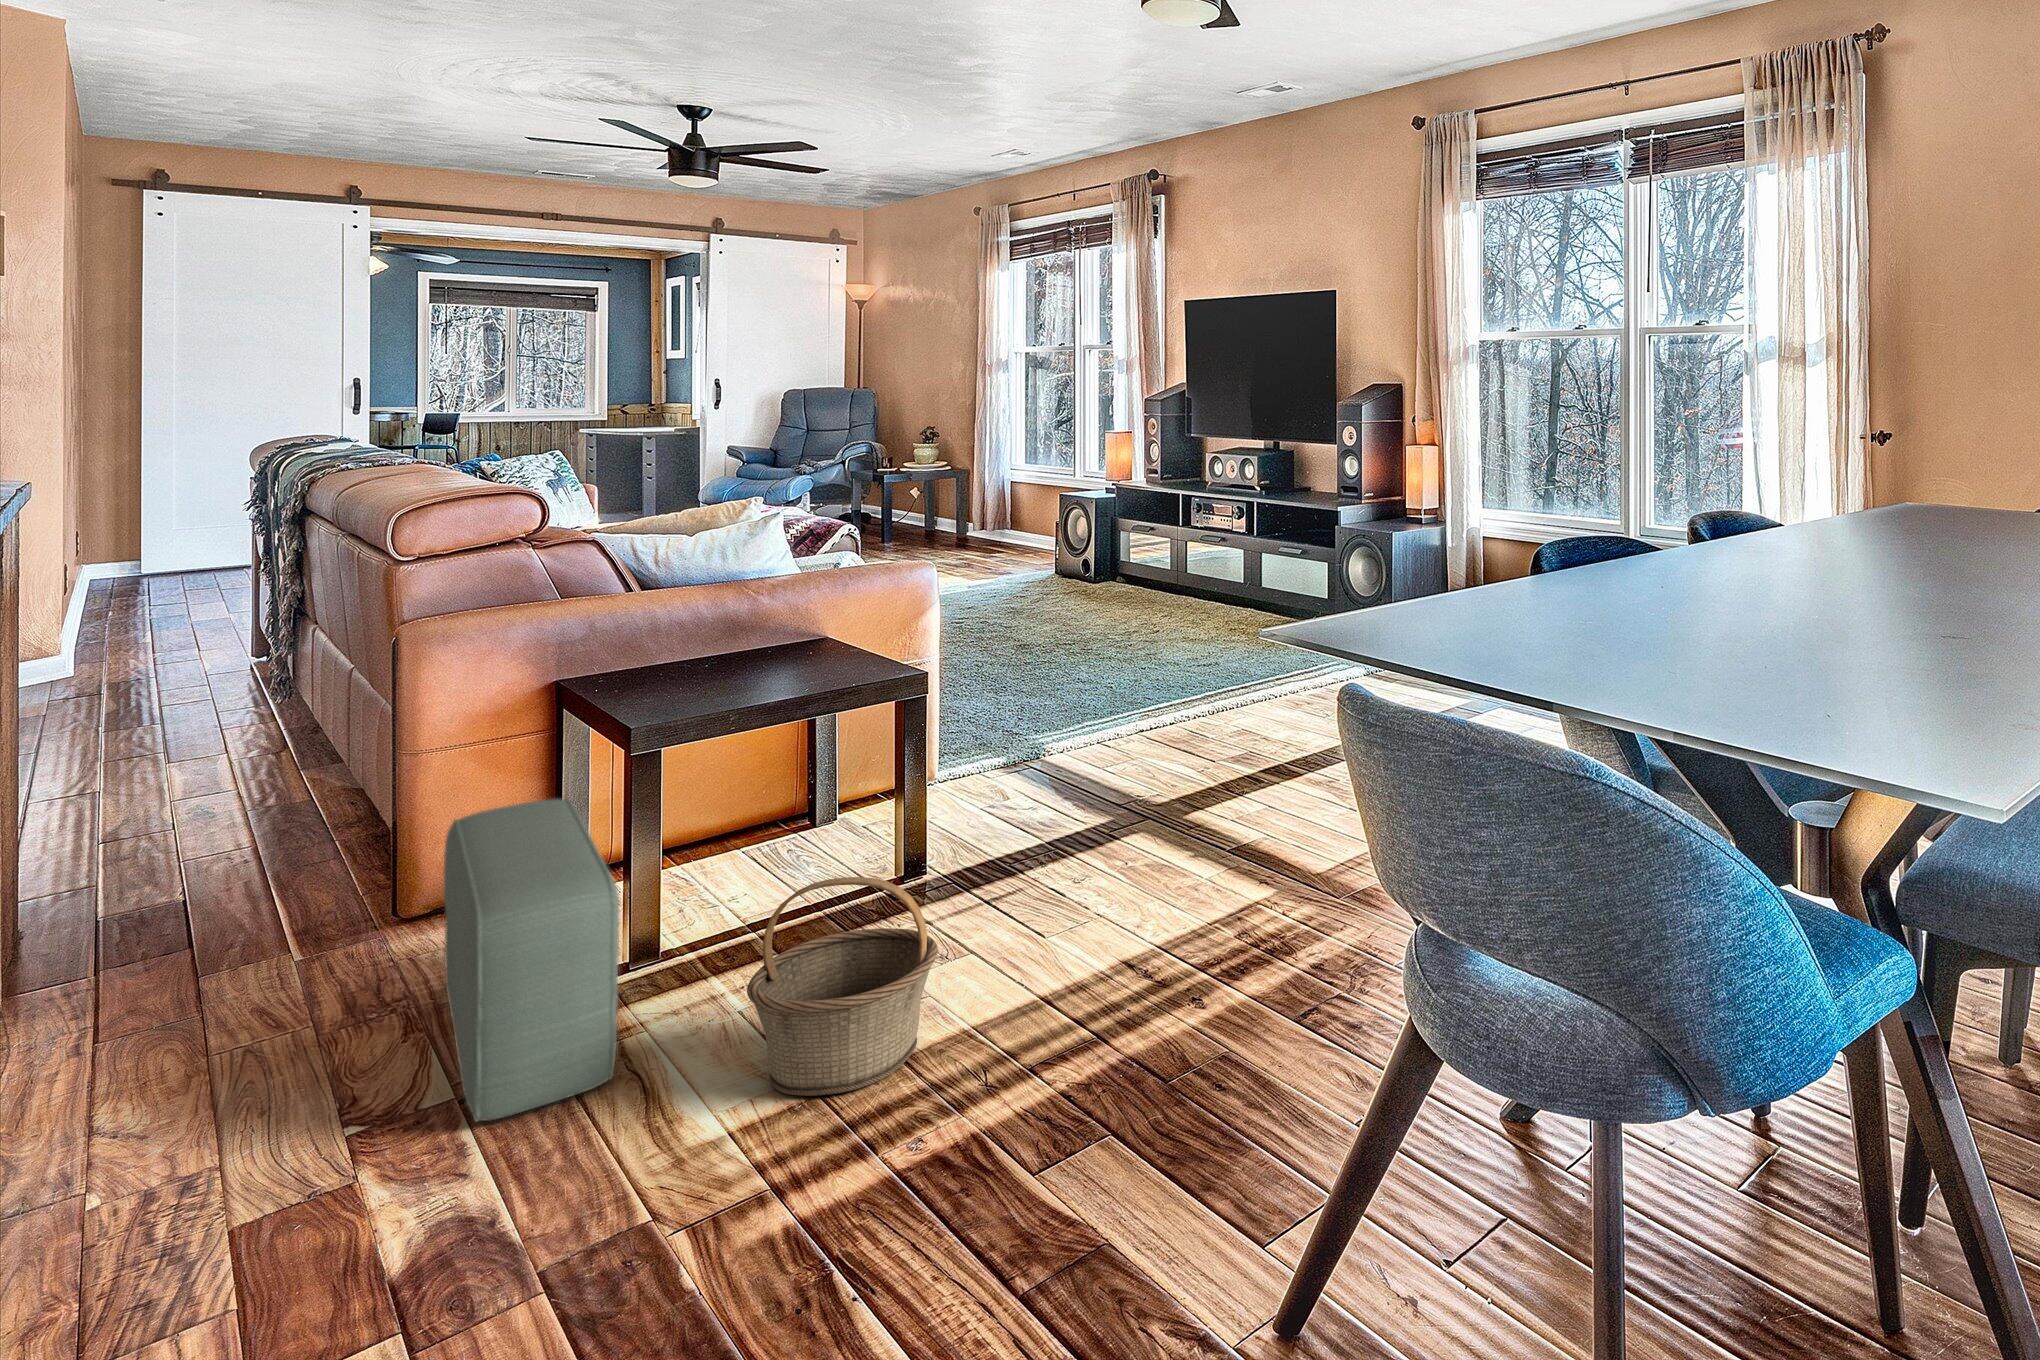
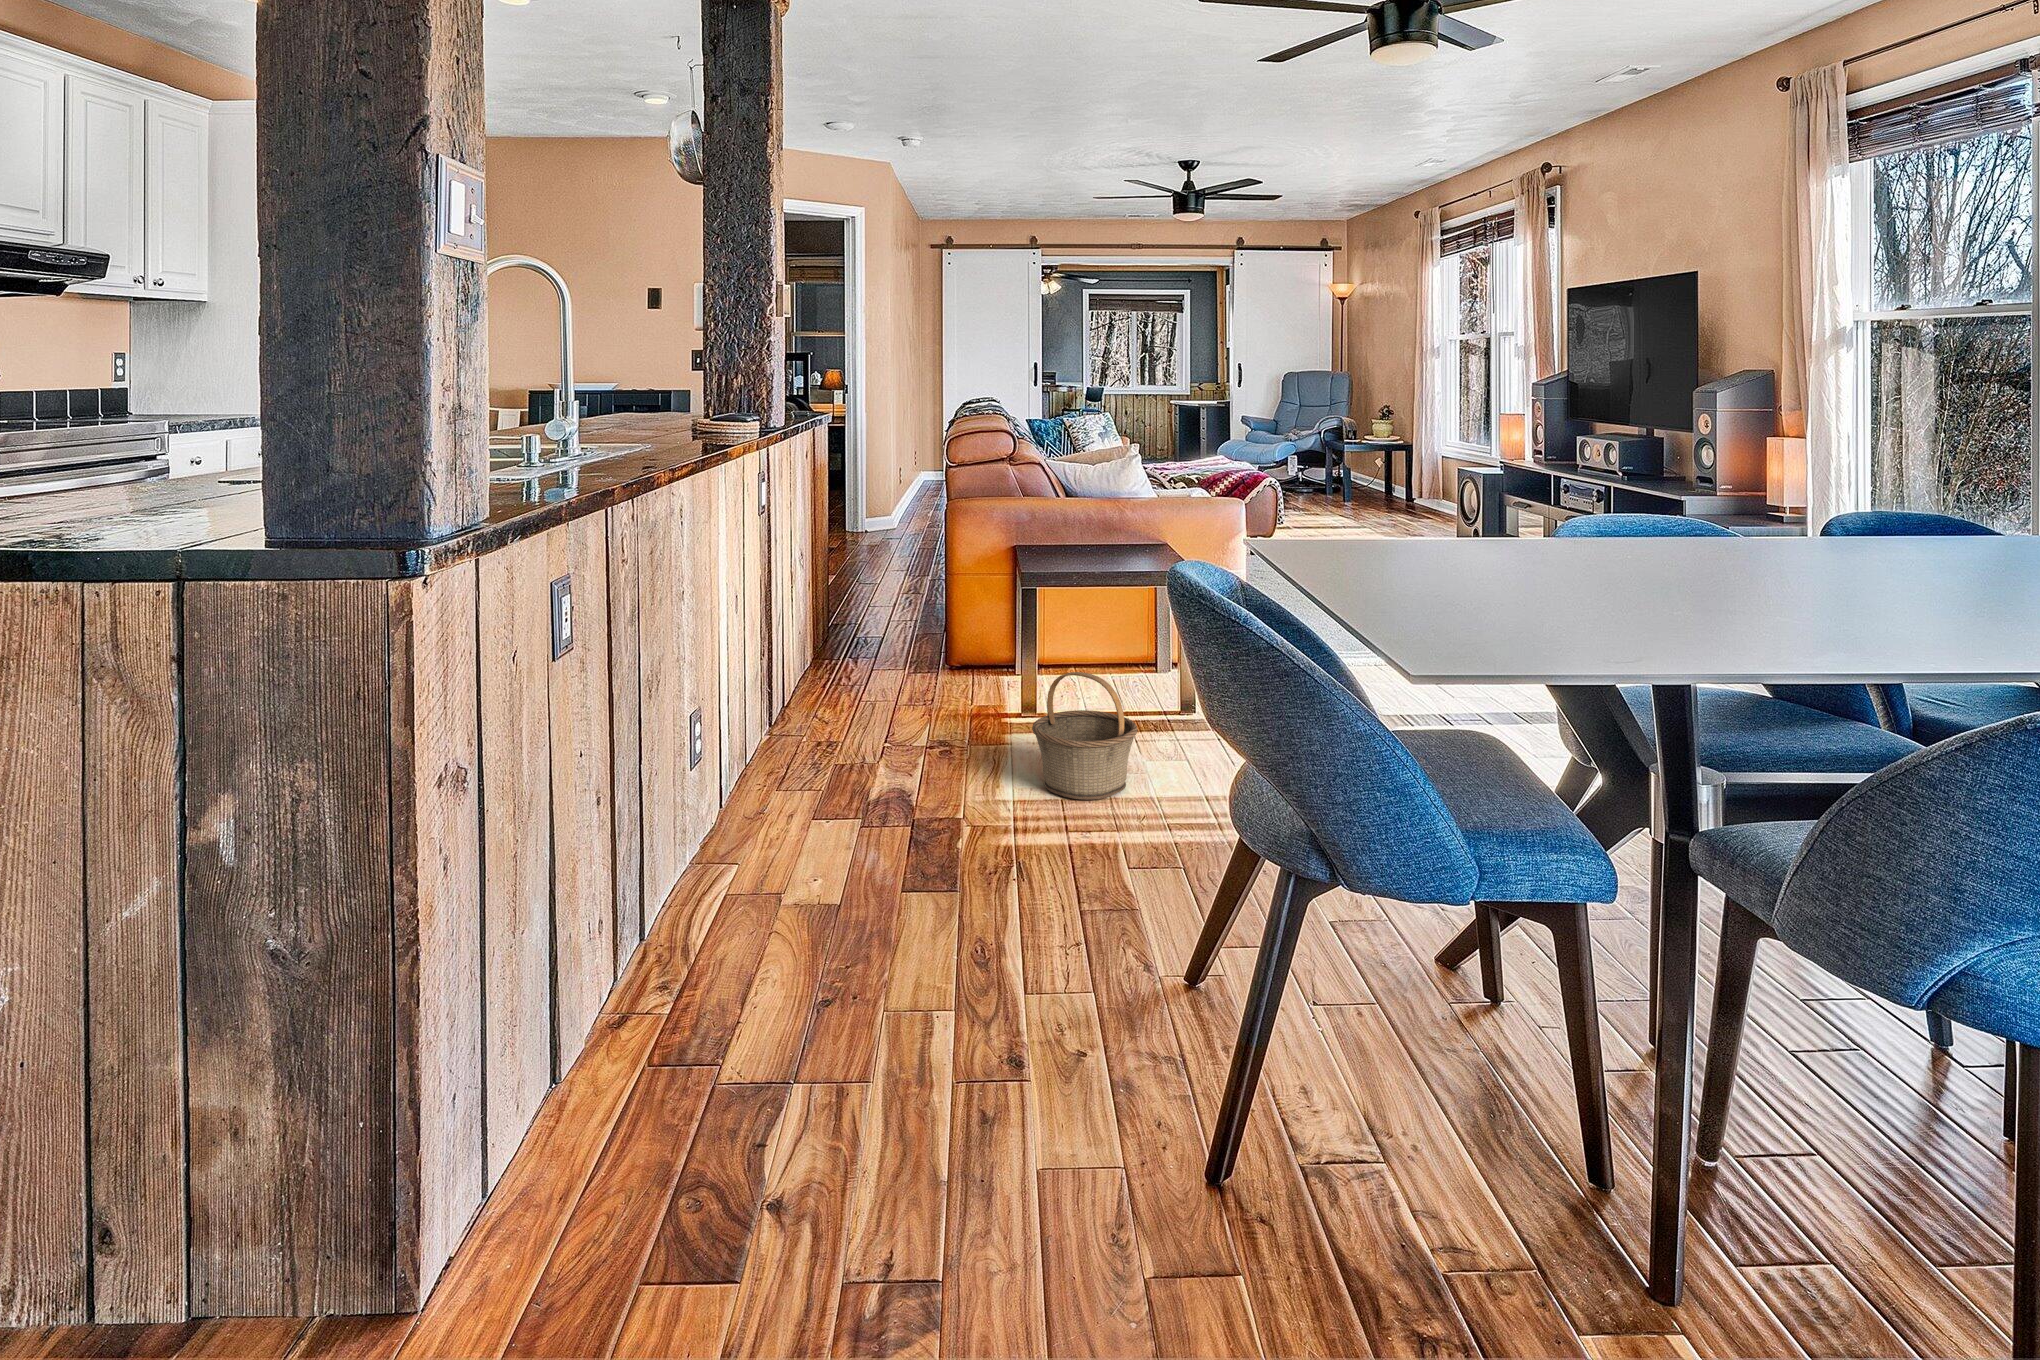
pouf: present [444,798,619,1122] -> none [923,604,1006,758]

